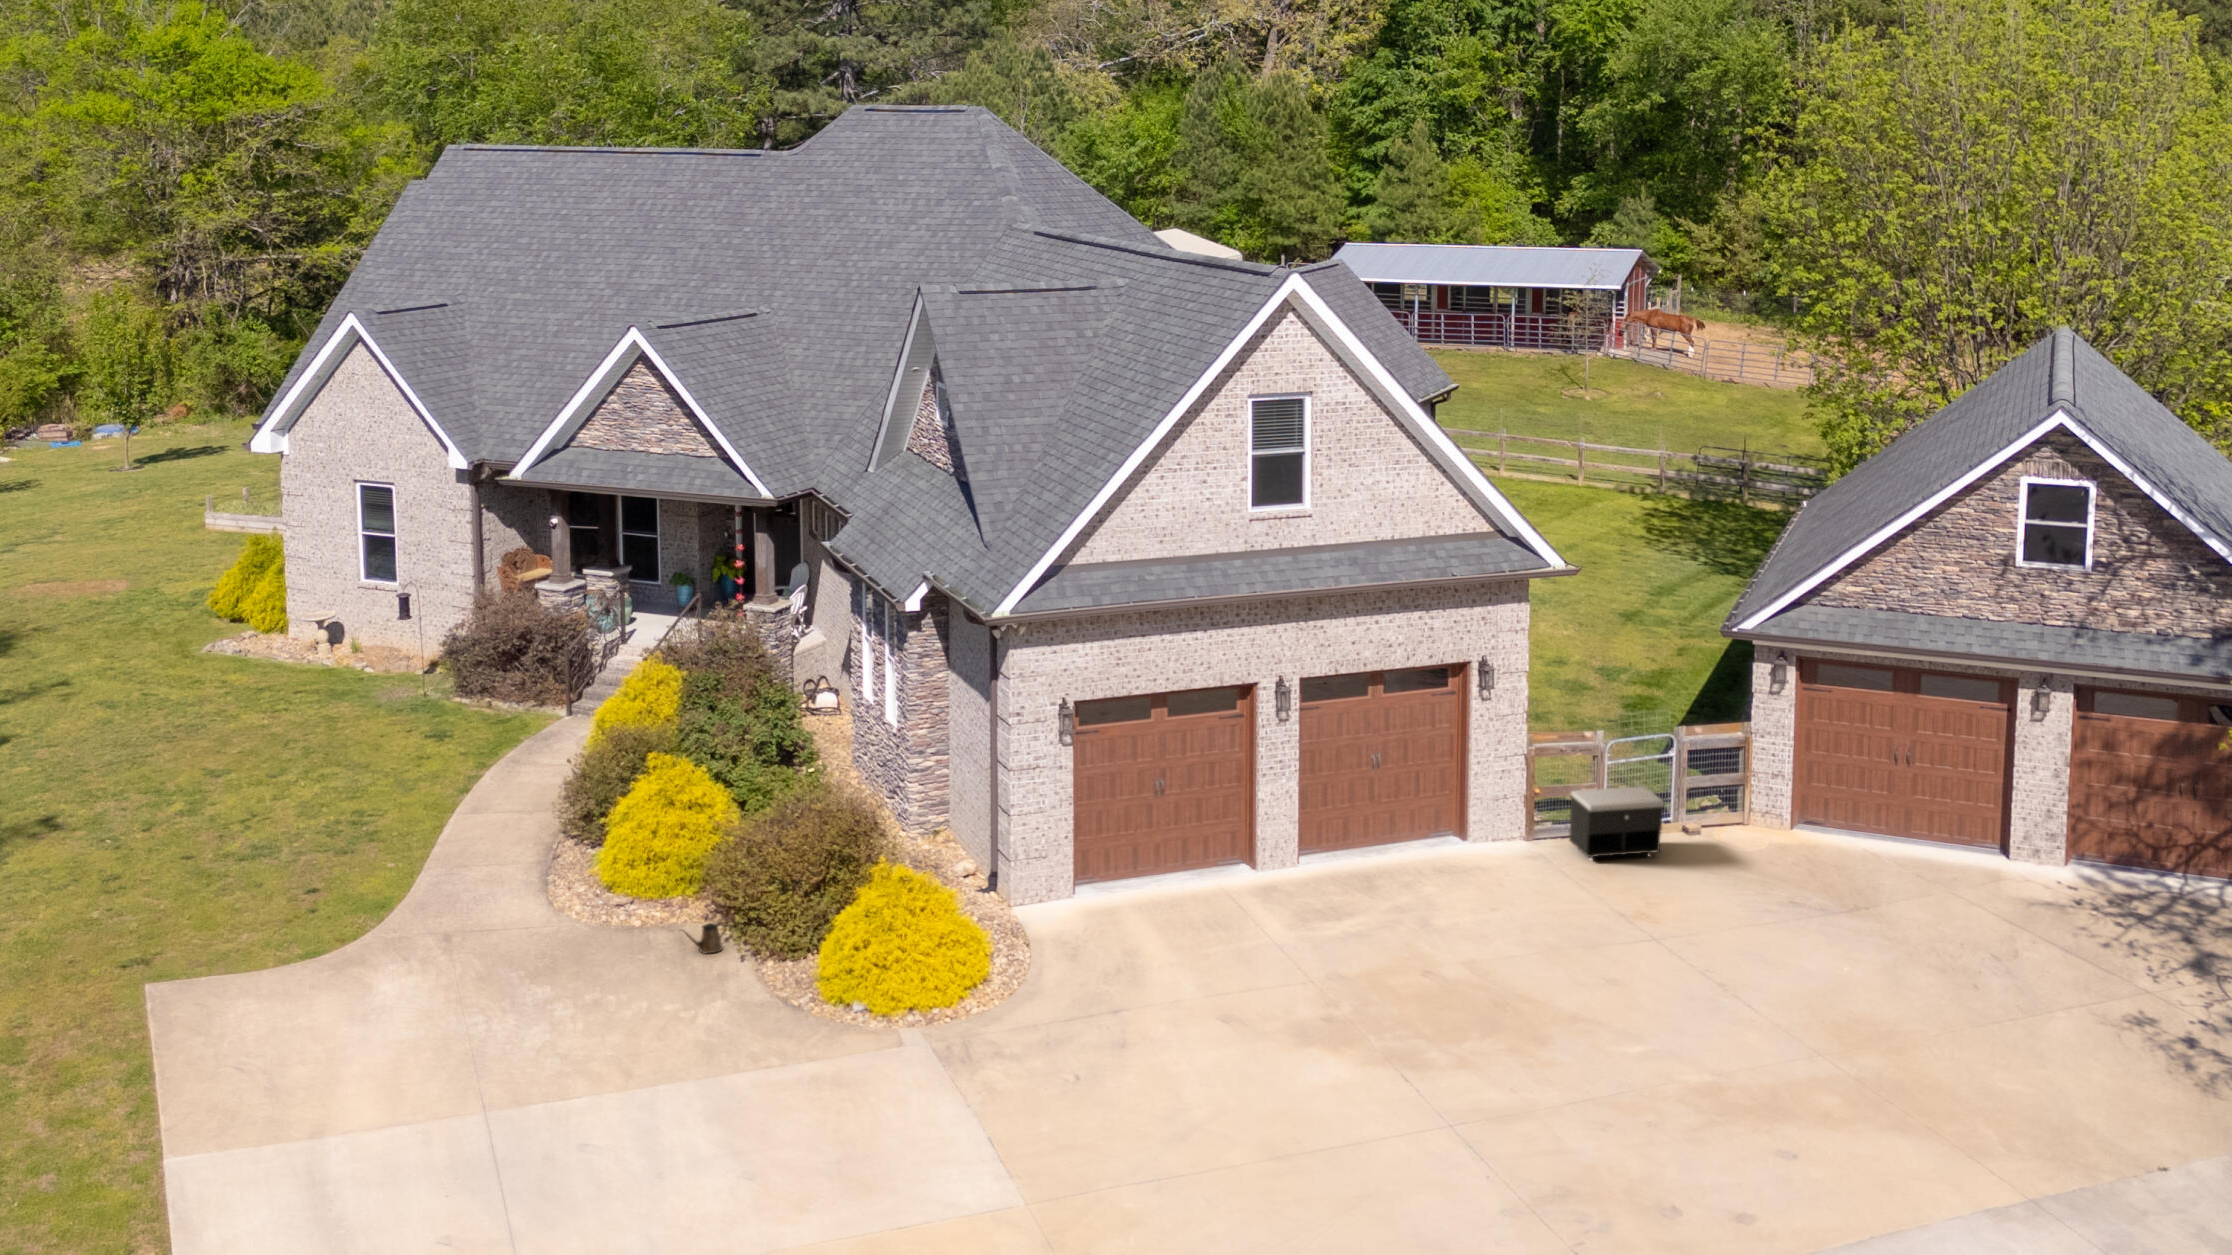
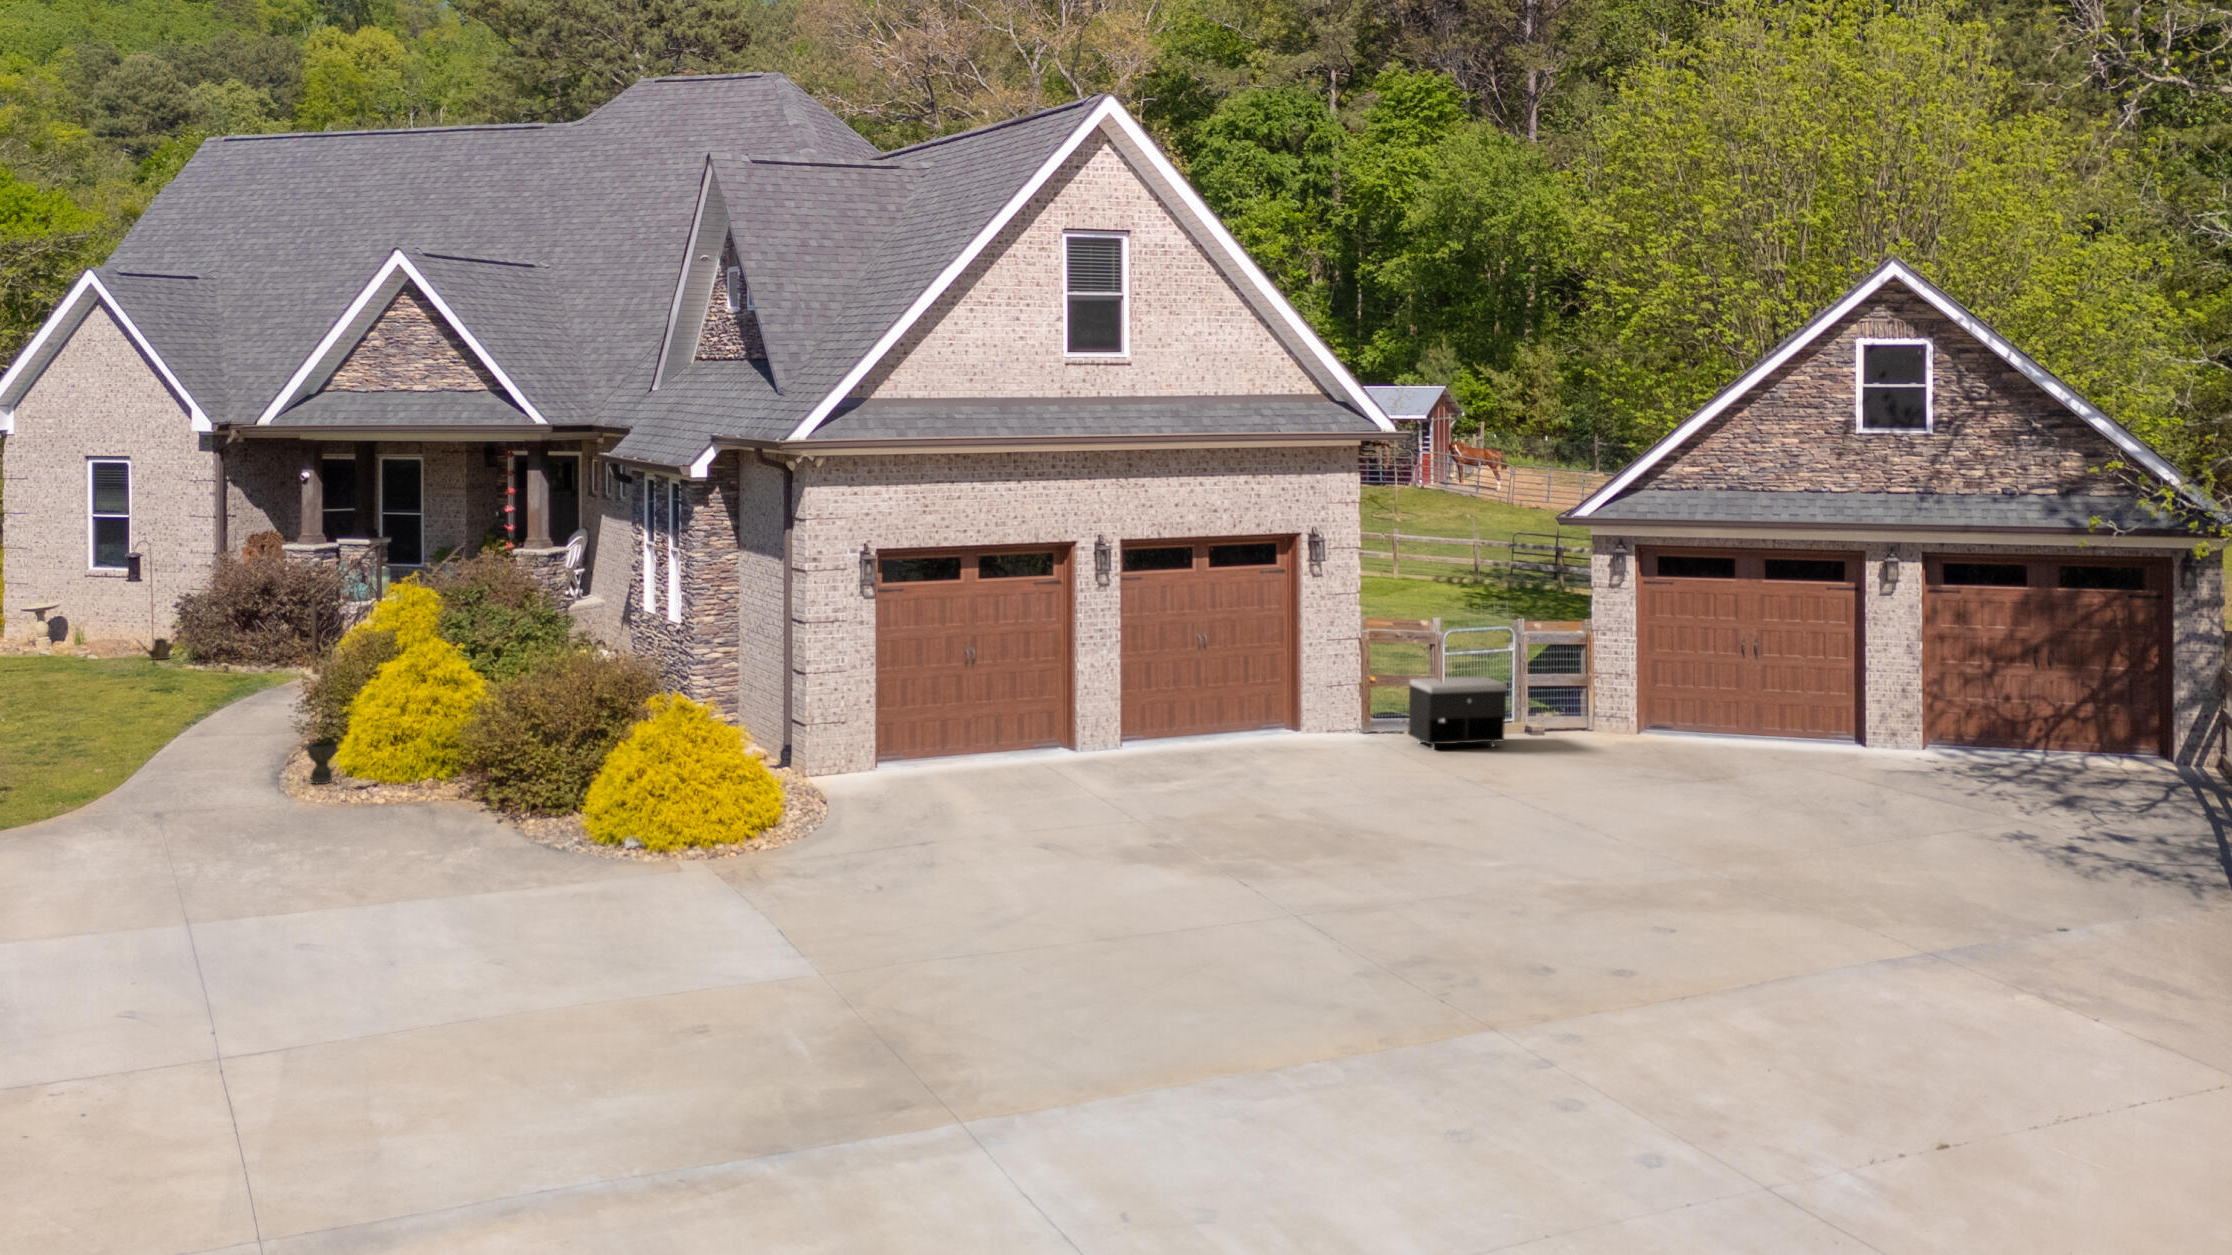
planter: none [581,863,608,907] -> present [306,736,337,784]
watering can: present [685,922,726,954] -> present [139,638,170,660]

